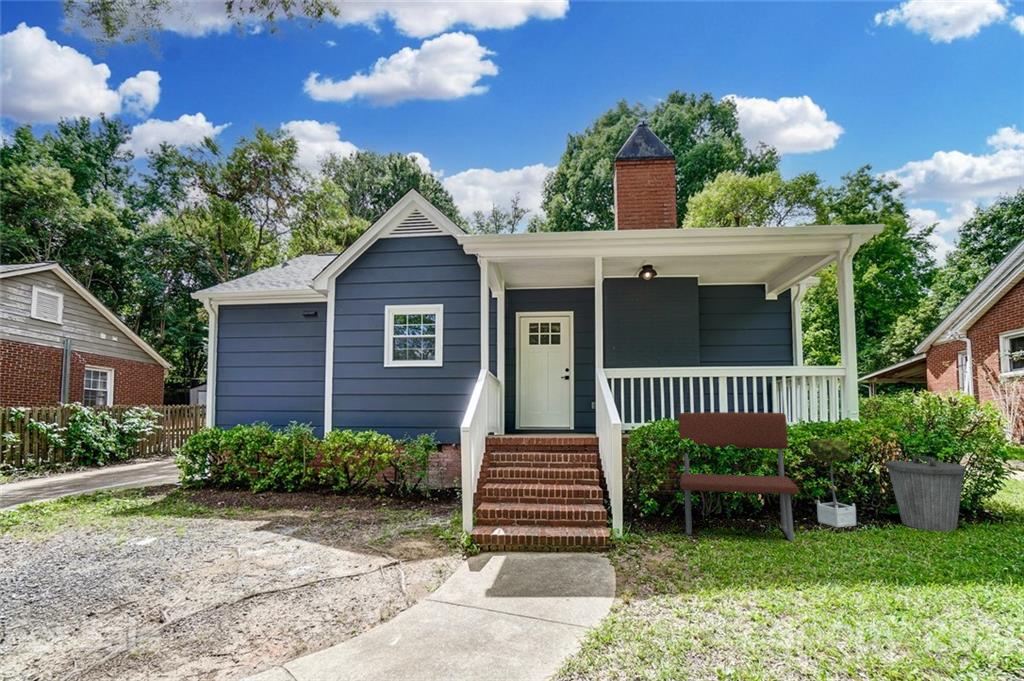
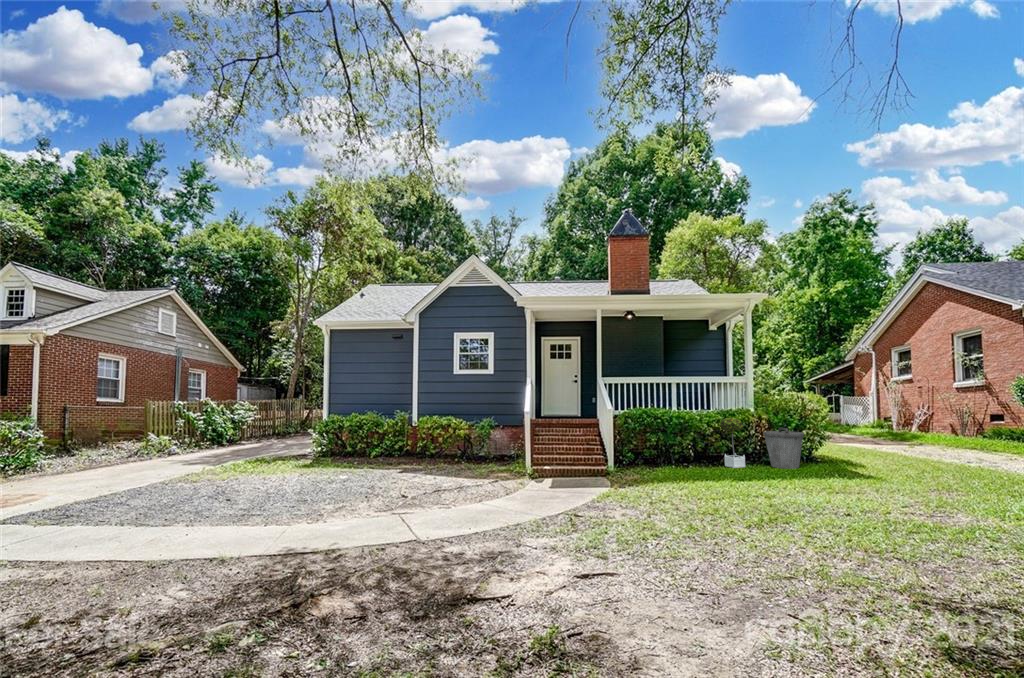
bench: present [679,412,799,541] -> none [645,403,708,473]

